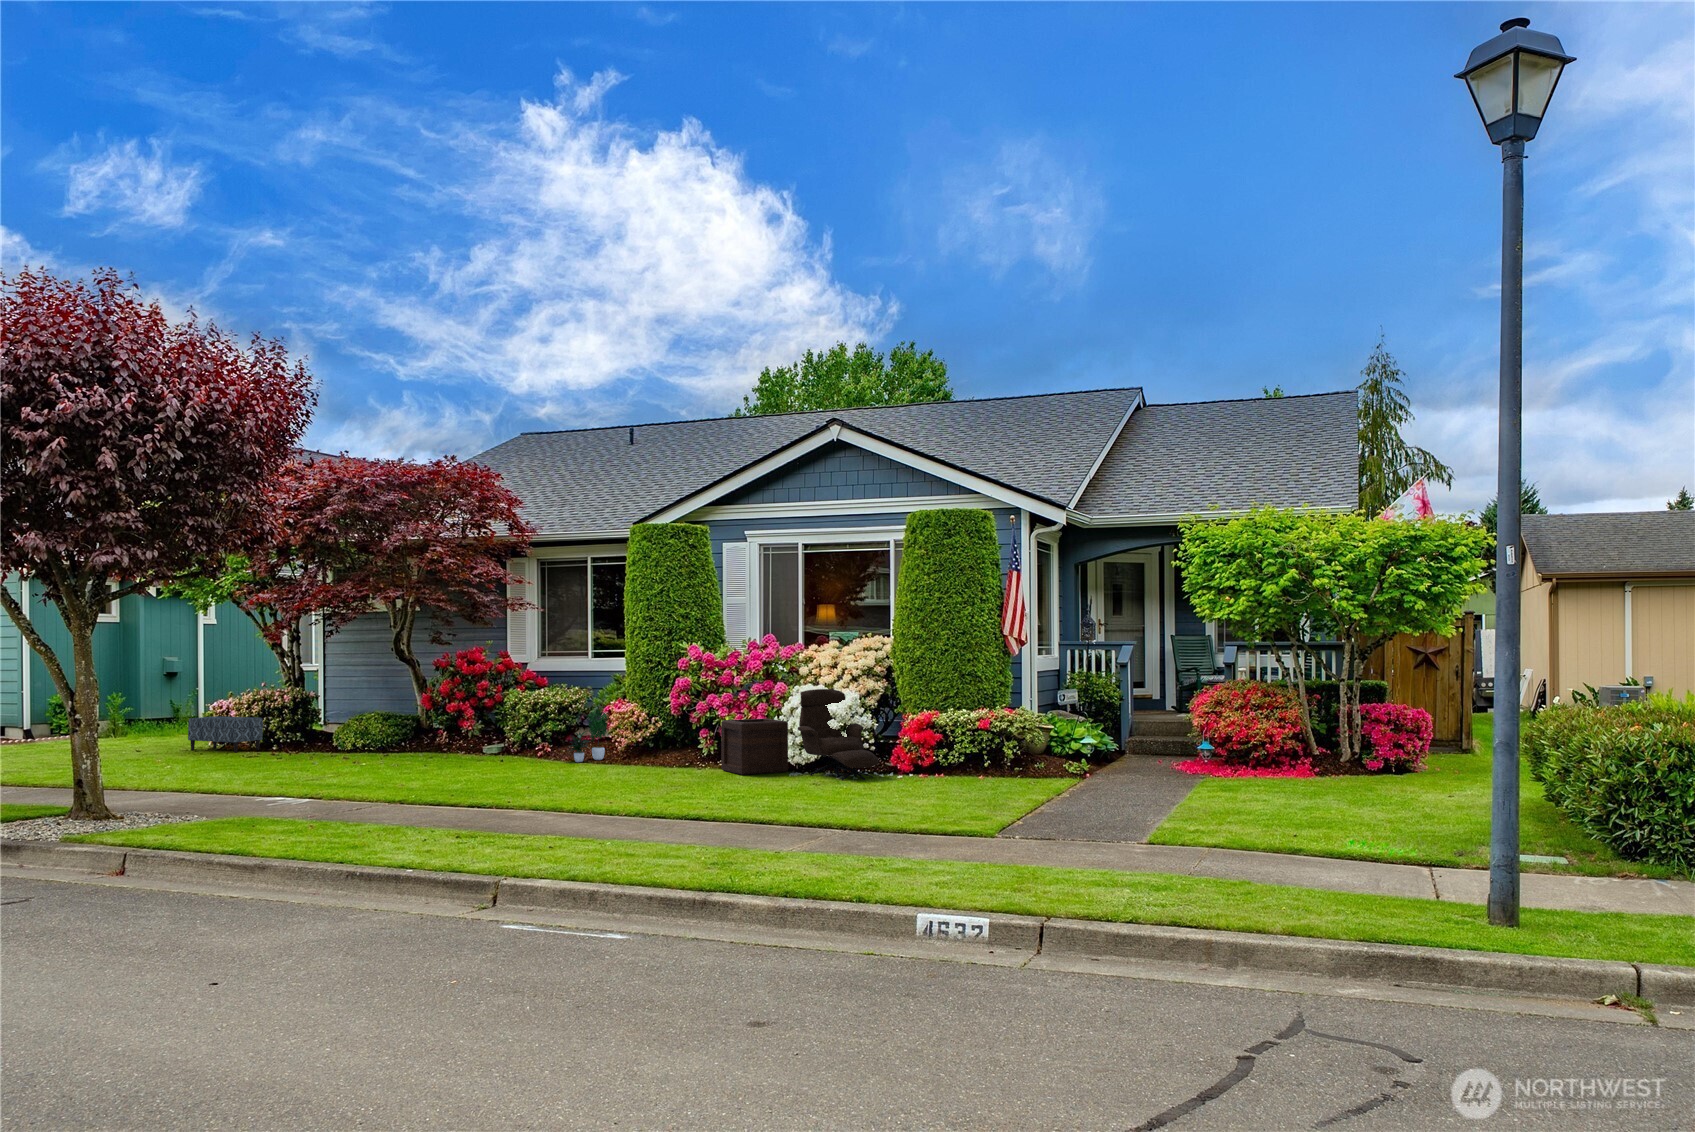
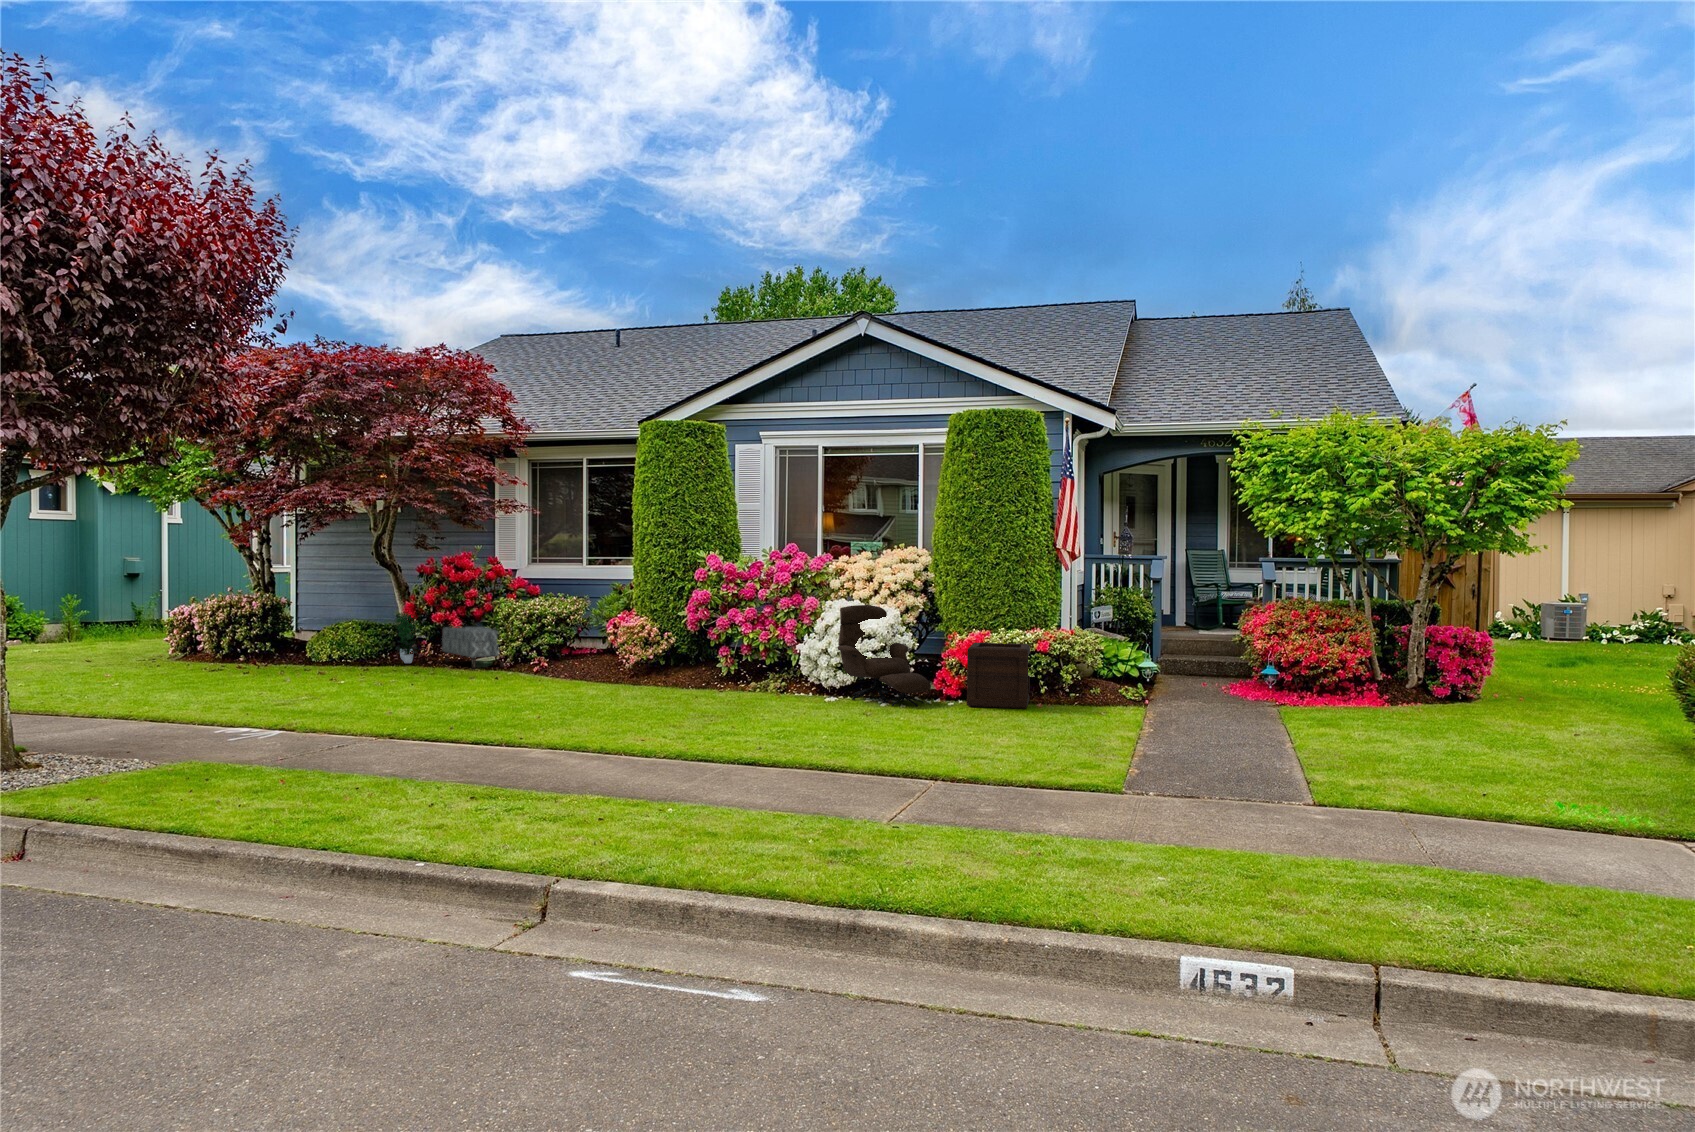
potted plant: present [570,708,609,762] -> present [396,612,417,663]
bench: present [188,716,263,752] -> present [442,626,504,669]
wooden crate: present [721,719,788,775] -> present [967,643,1030,709]

